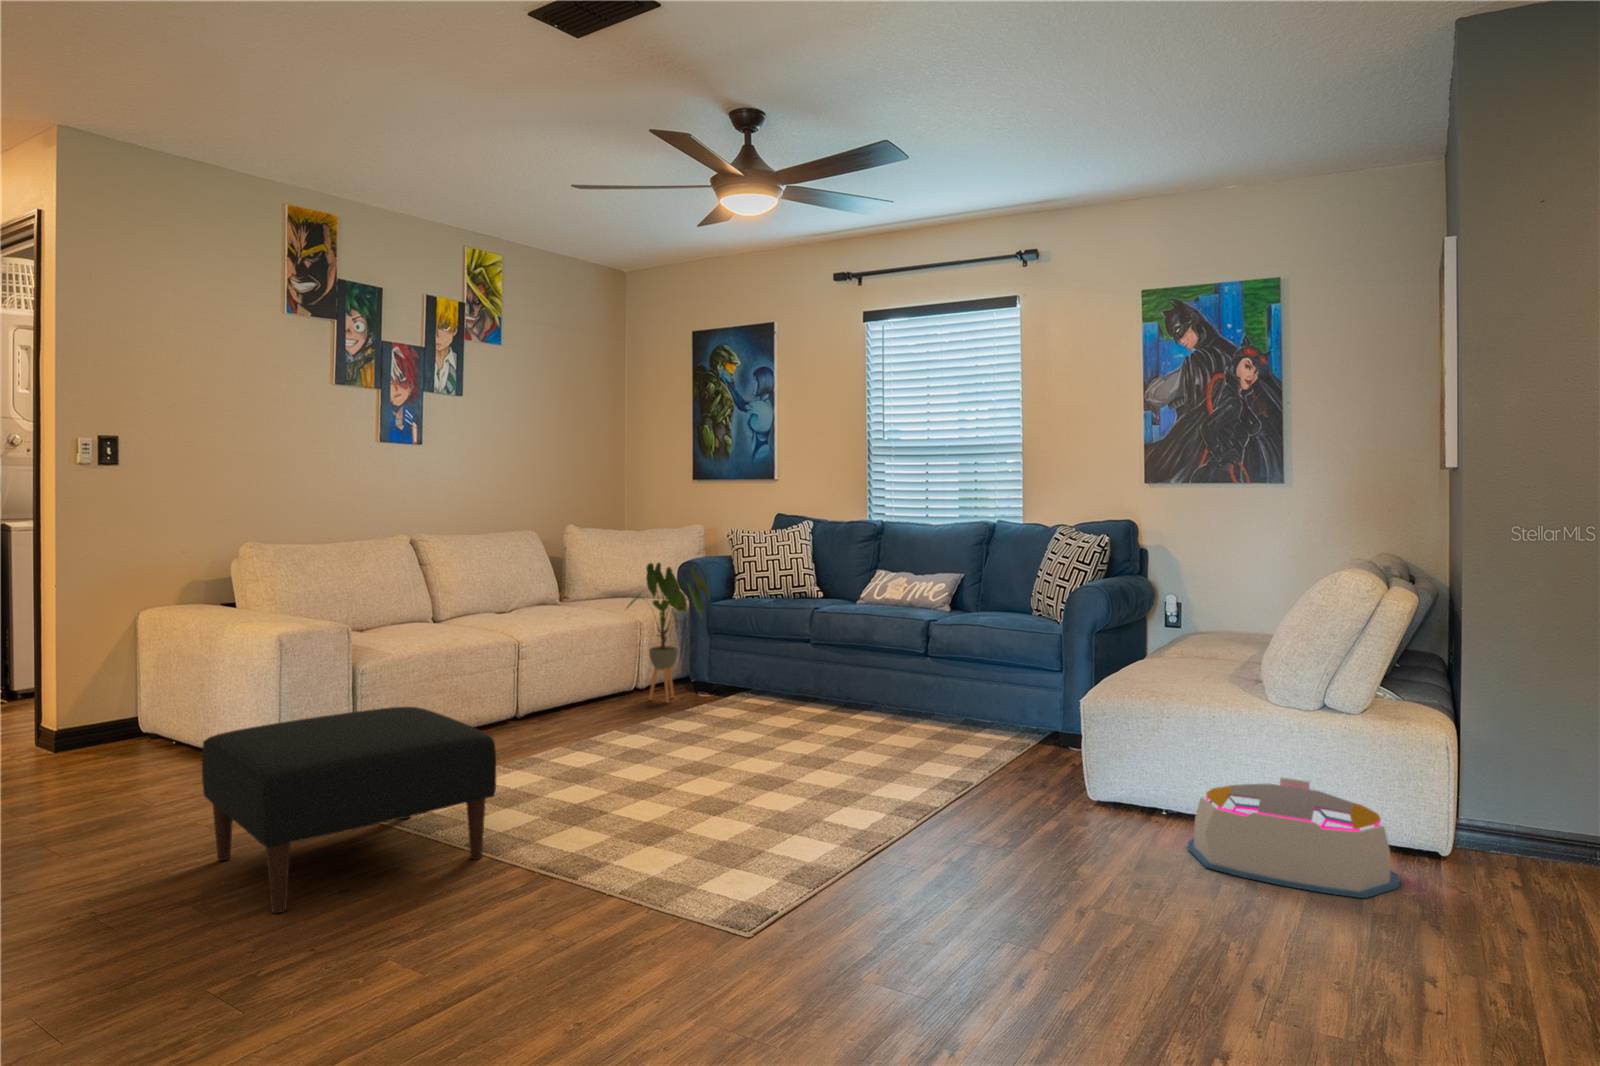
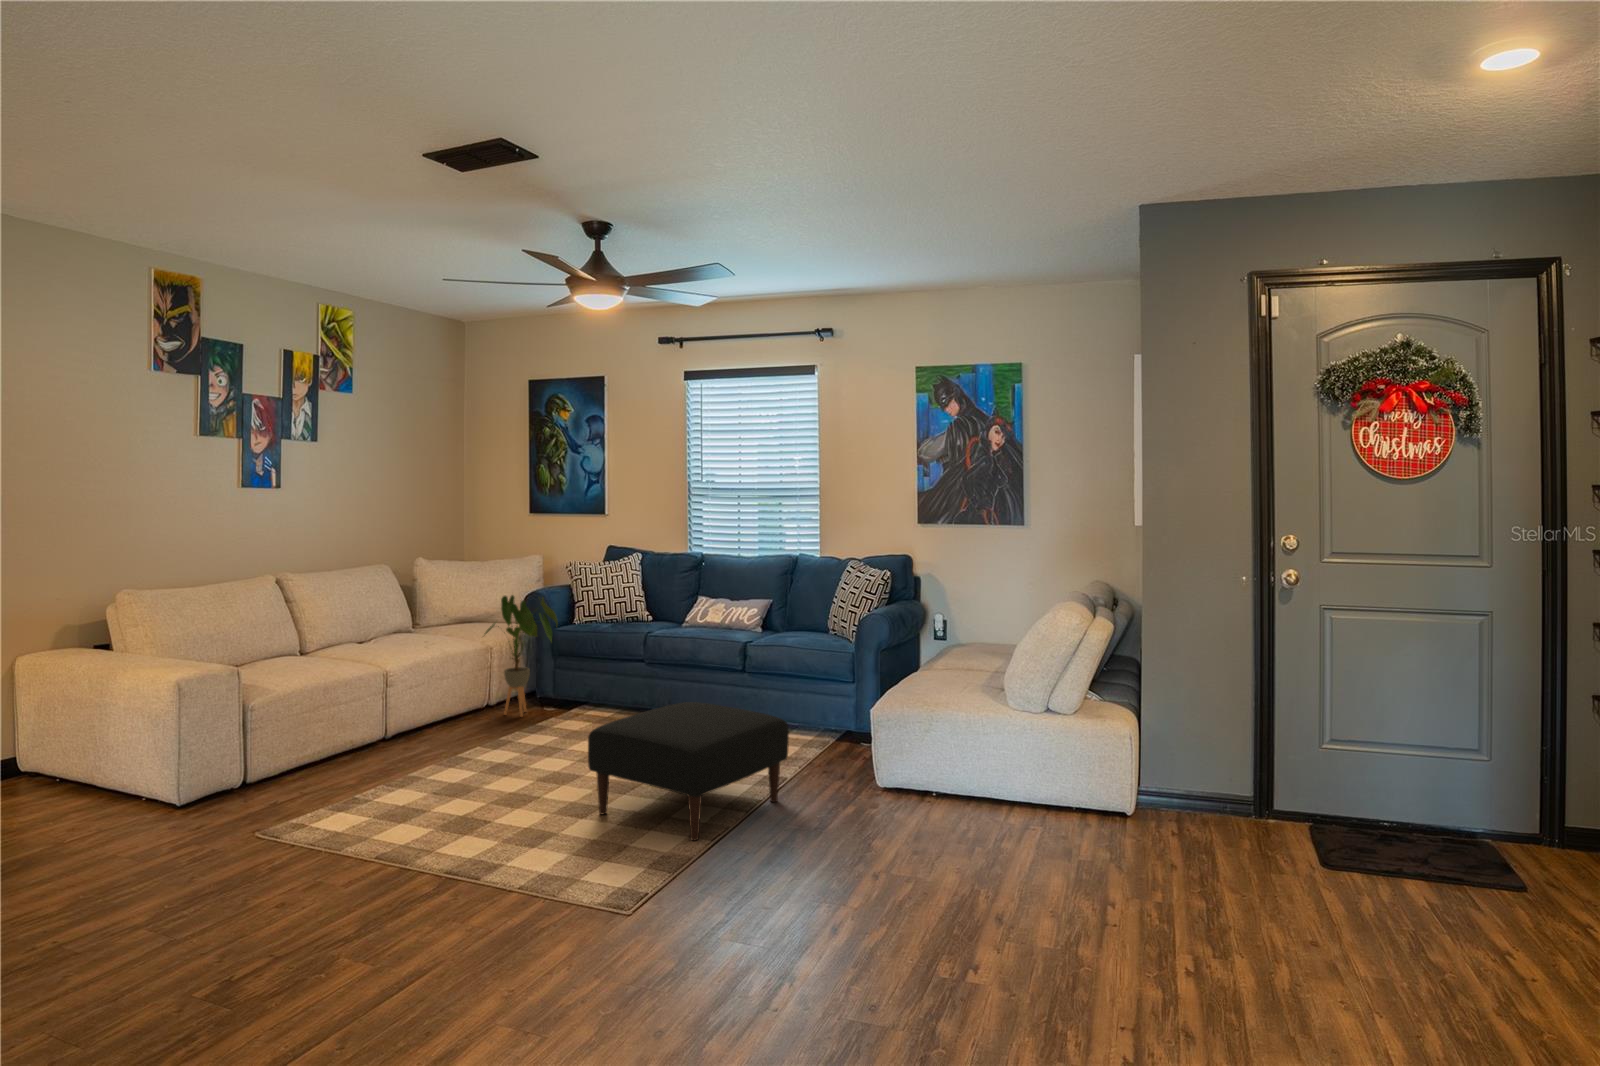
ottoman: present [202,707,496,913] -> present [588,702,789,841]
storage bin: present [1188,778,1400,898] -> none [941,764,1079,848]

